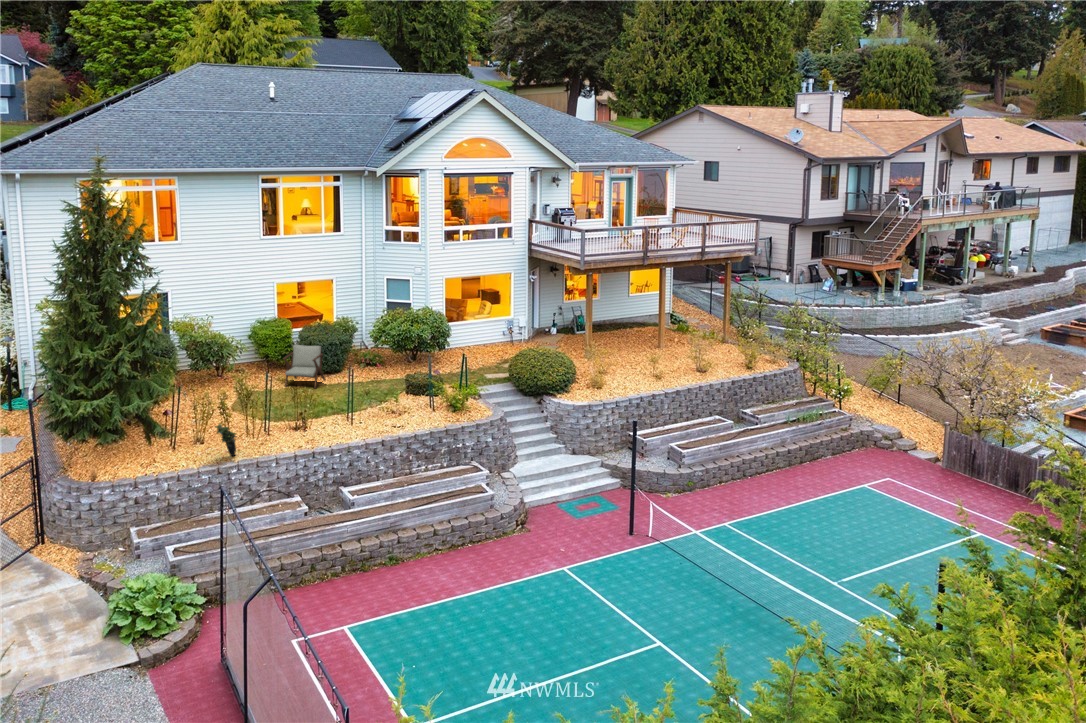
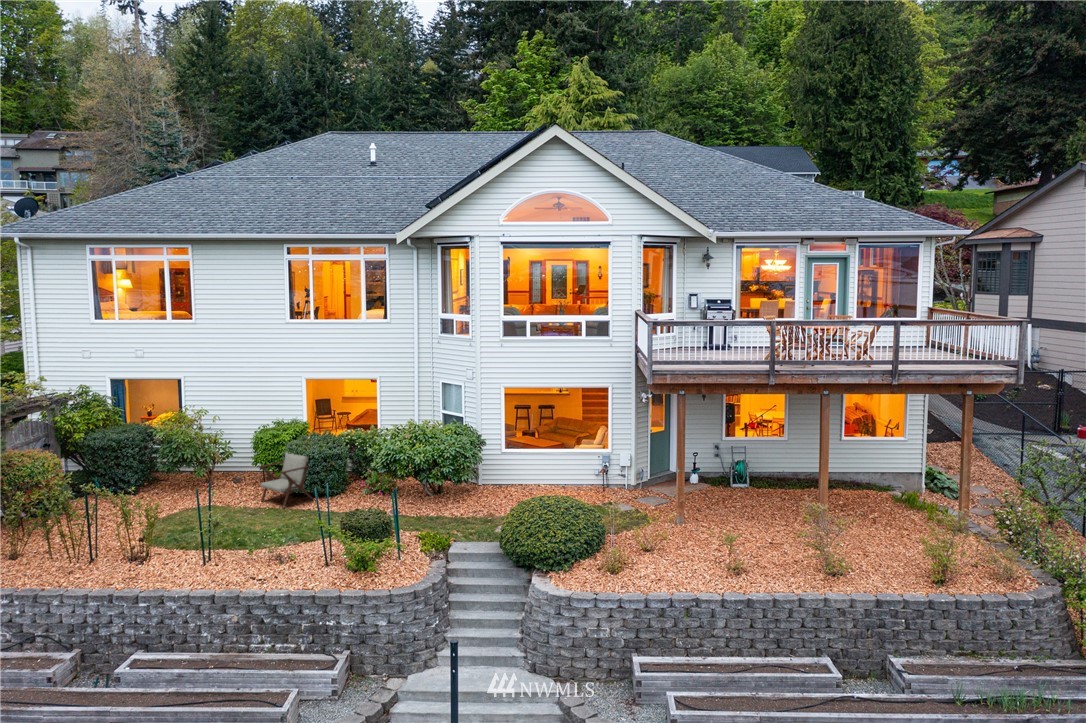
potted plant: present [215,424,236,456] -> none [11,534,42,579]

